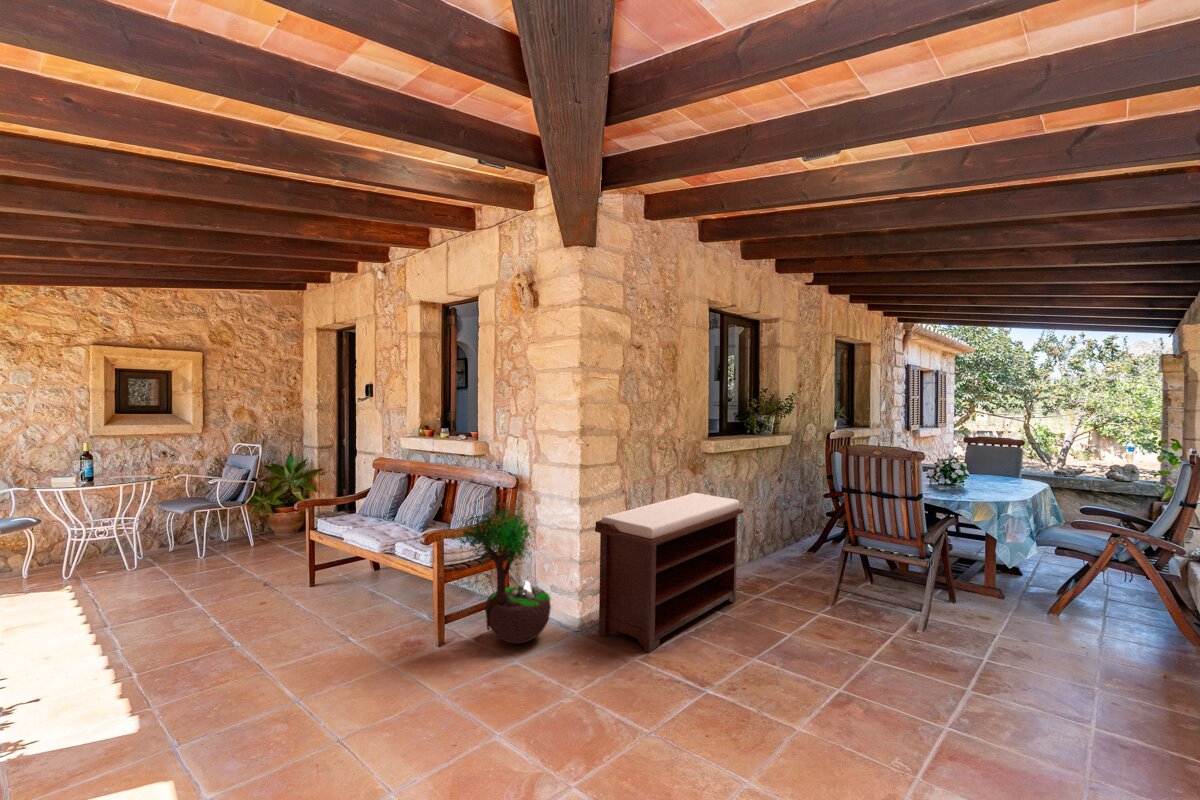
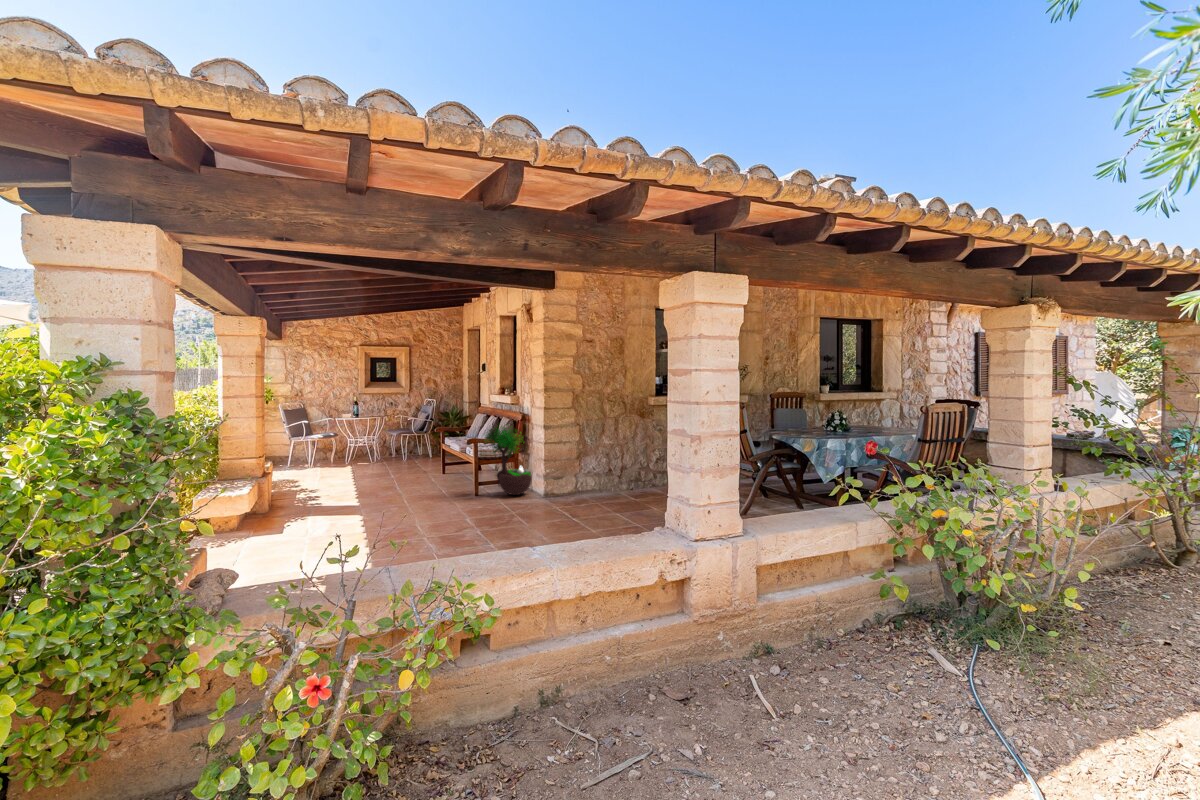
bench: present [595,493,744,653] -> none [552,428,653,503]

